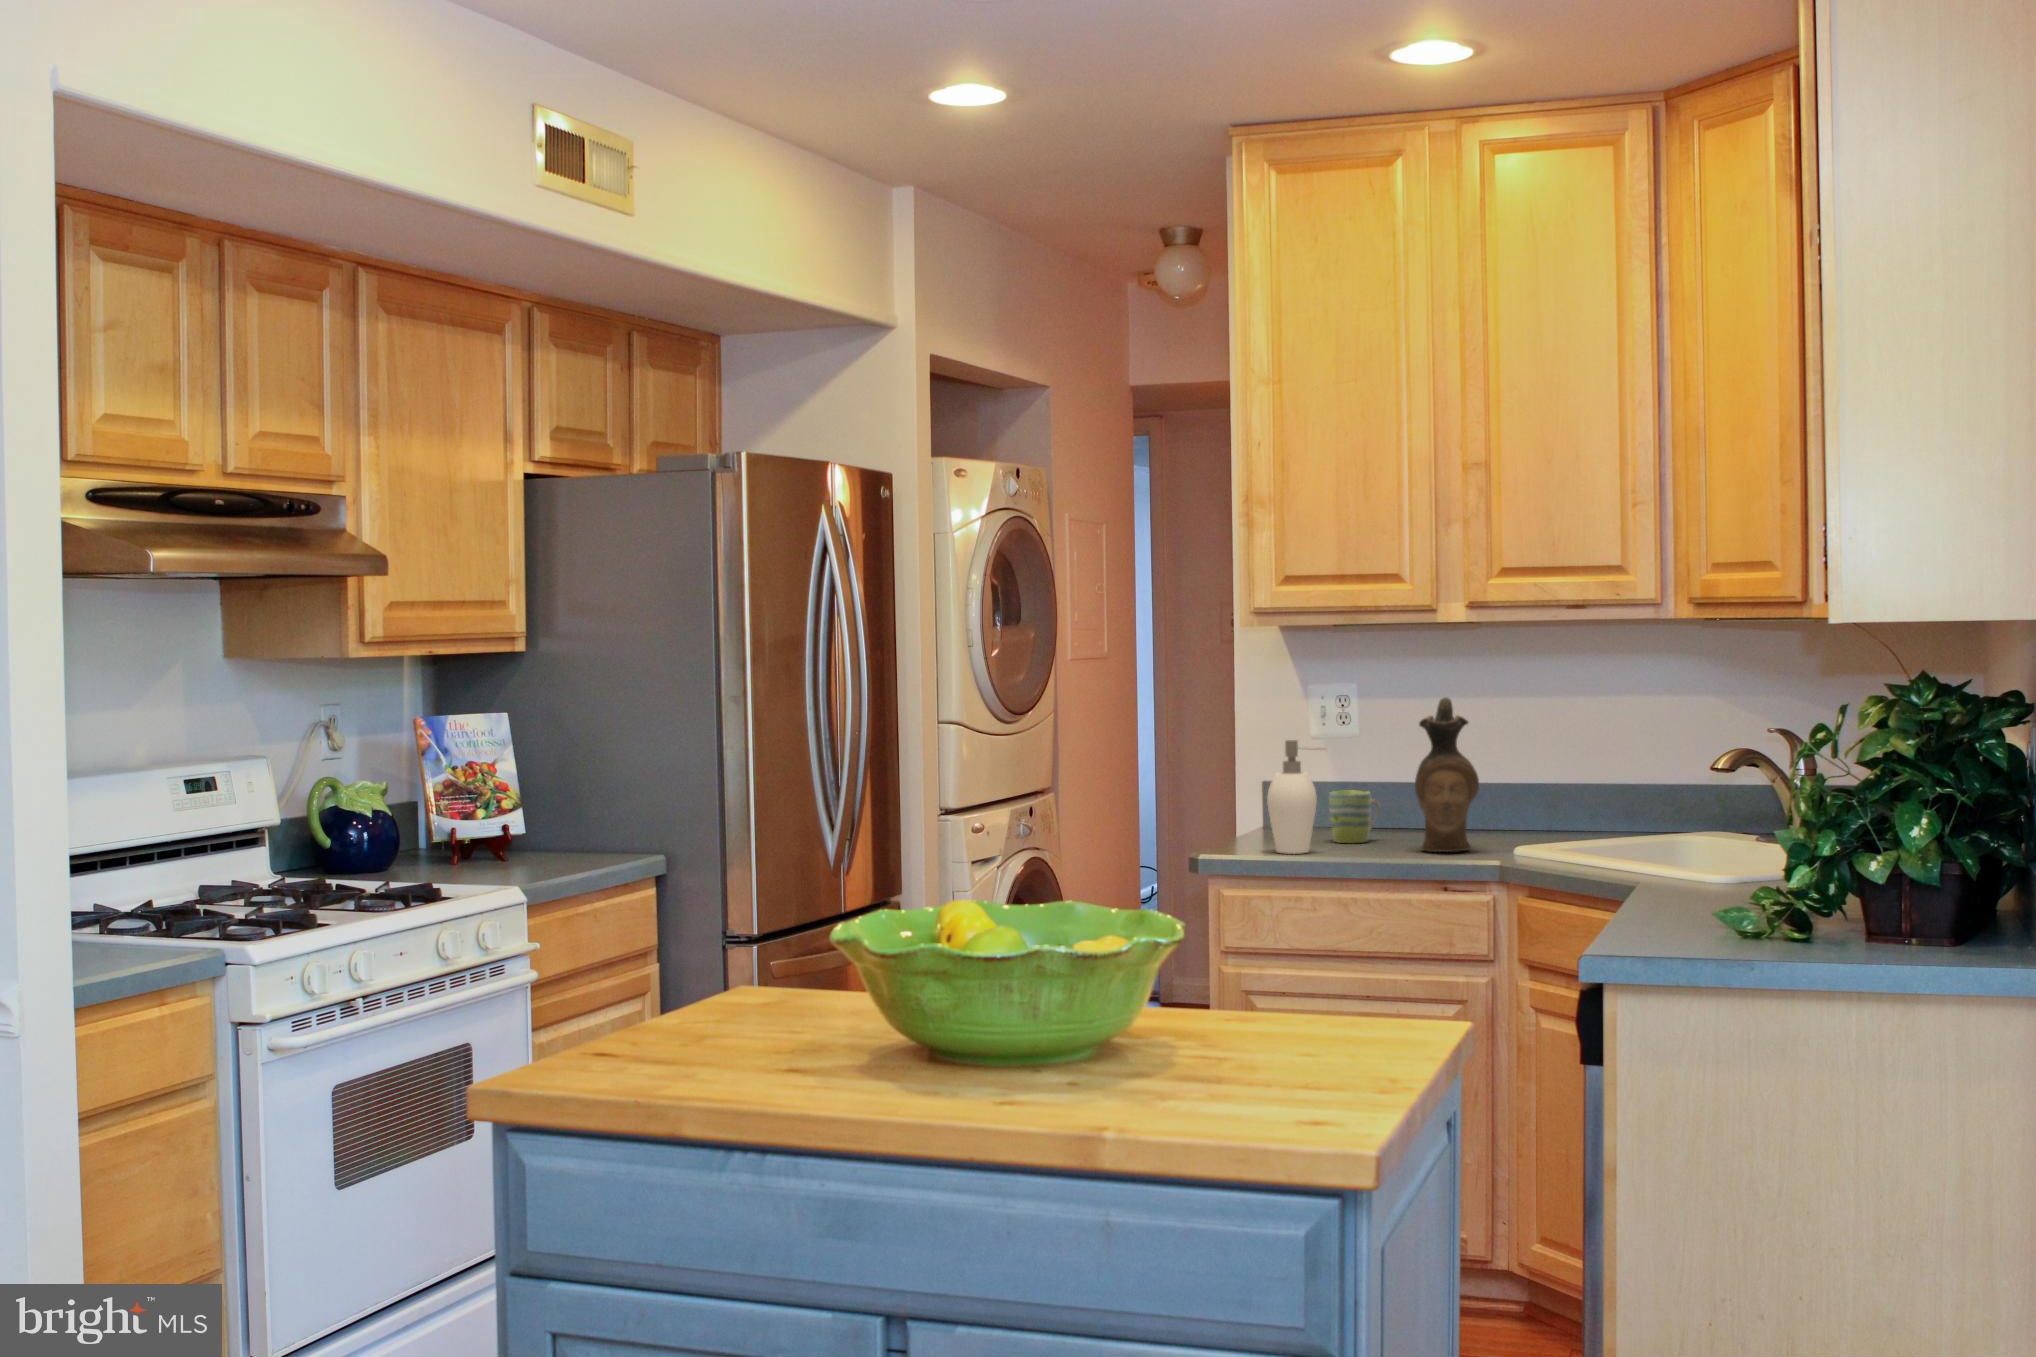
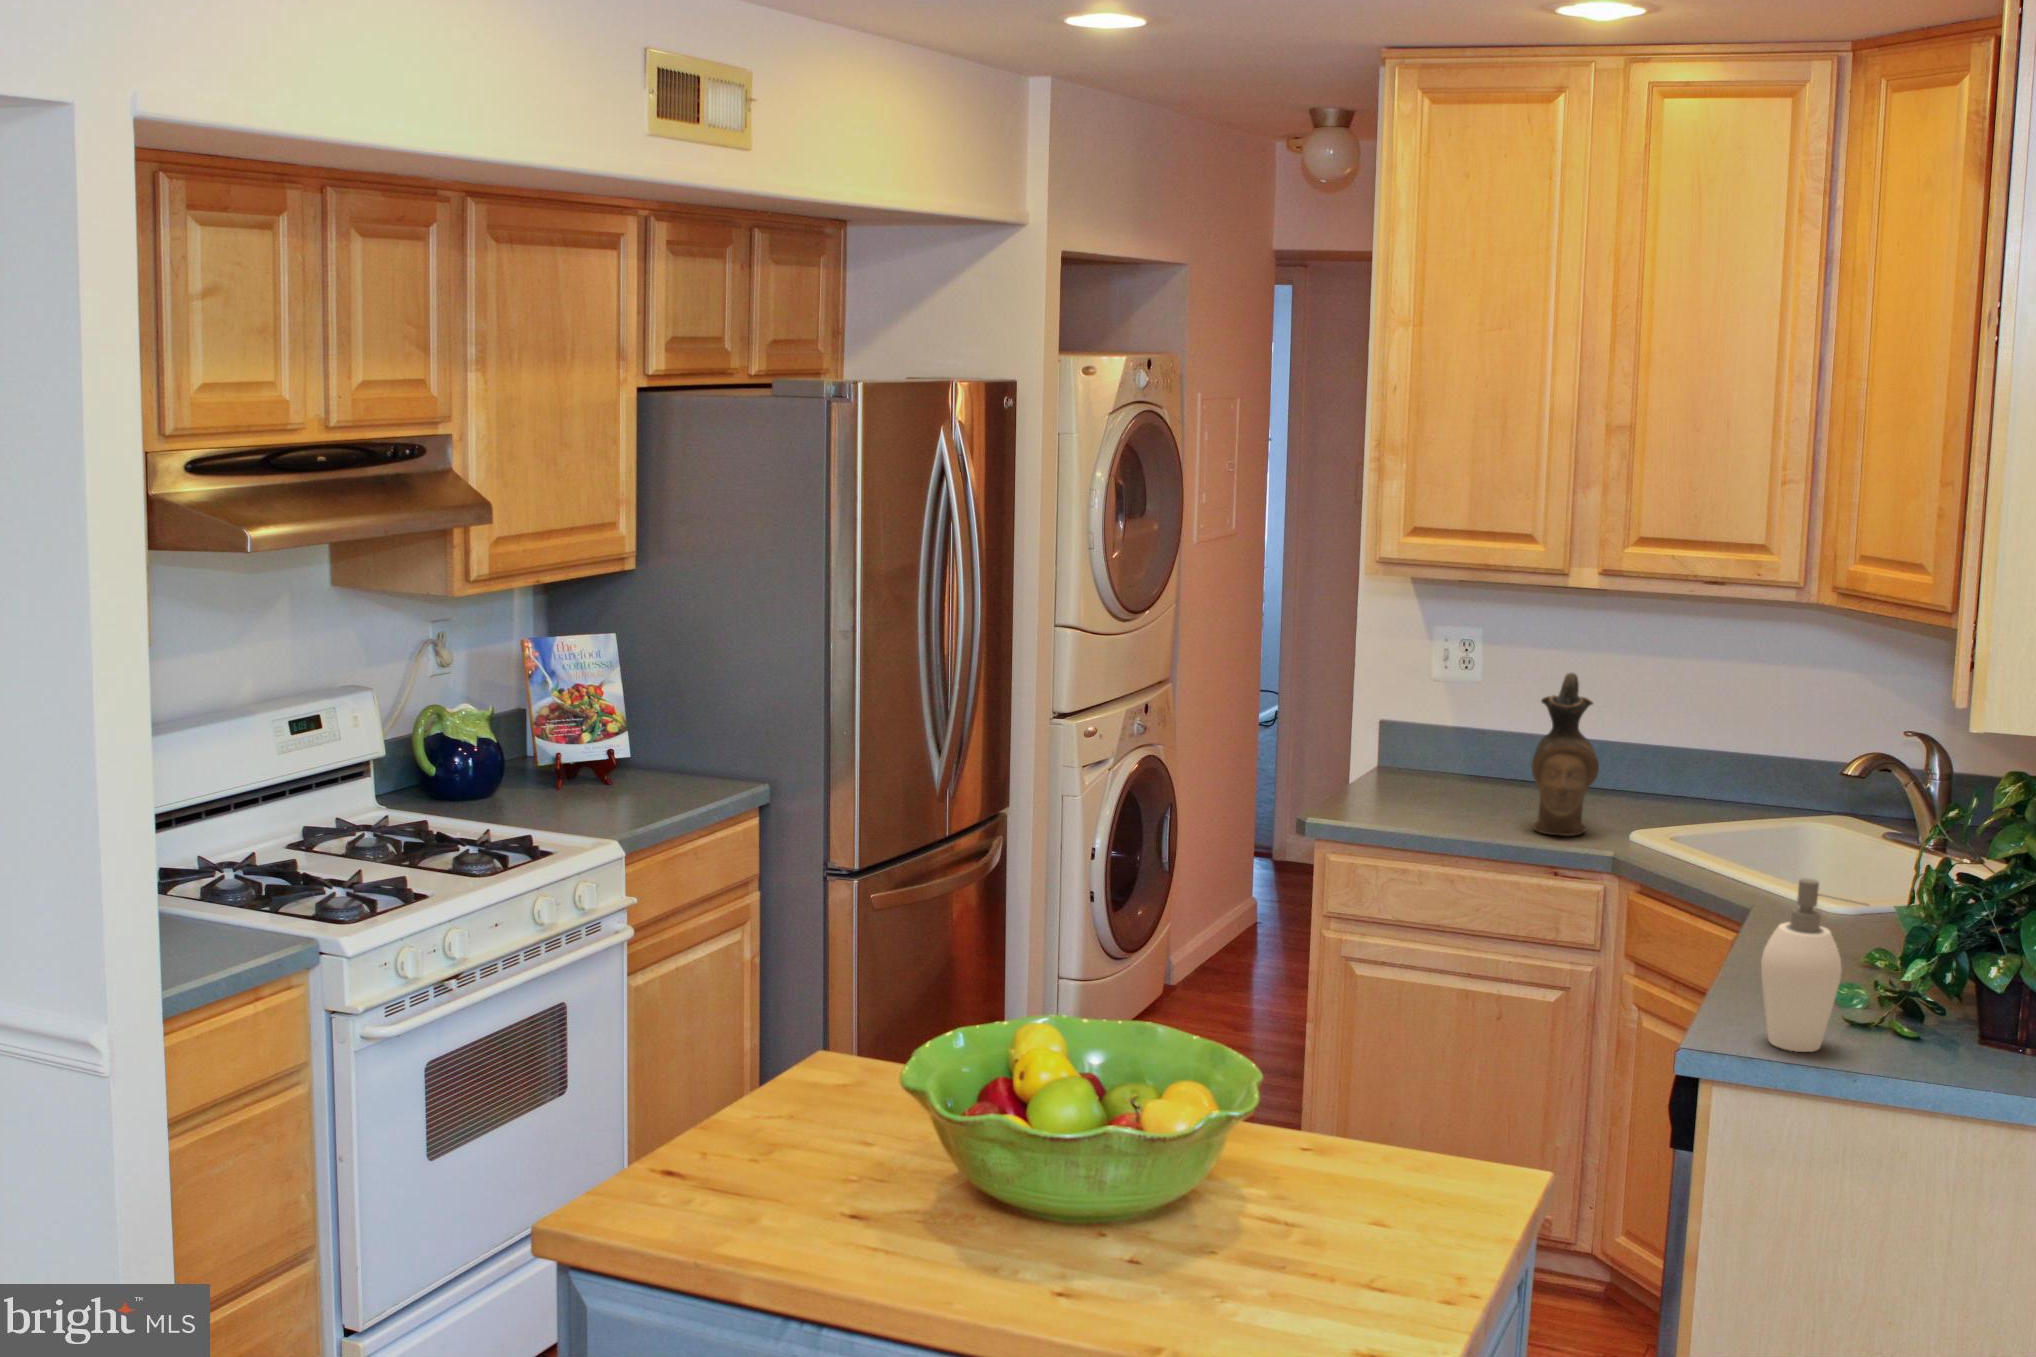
soap dispenser: present [1267,740,1317,854] -> present [1761,878,1868,1052]
mug: present [1329,790,1381,843] -> none [1443,751,1497,809]

